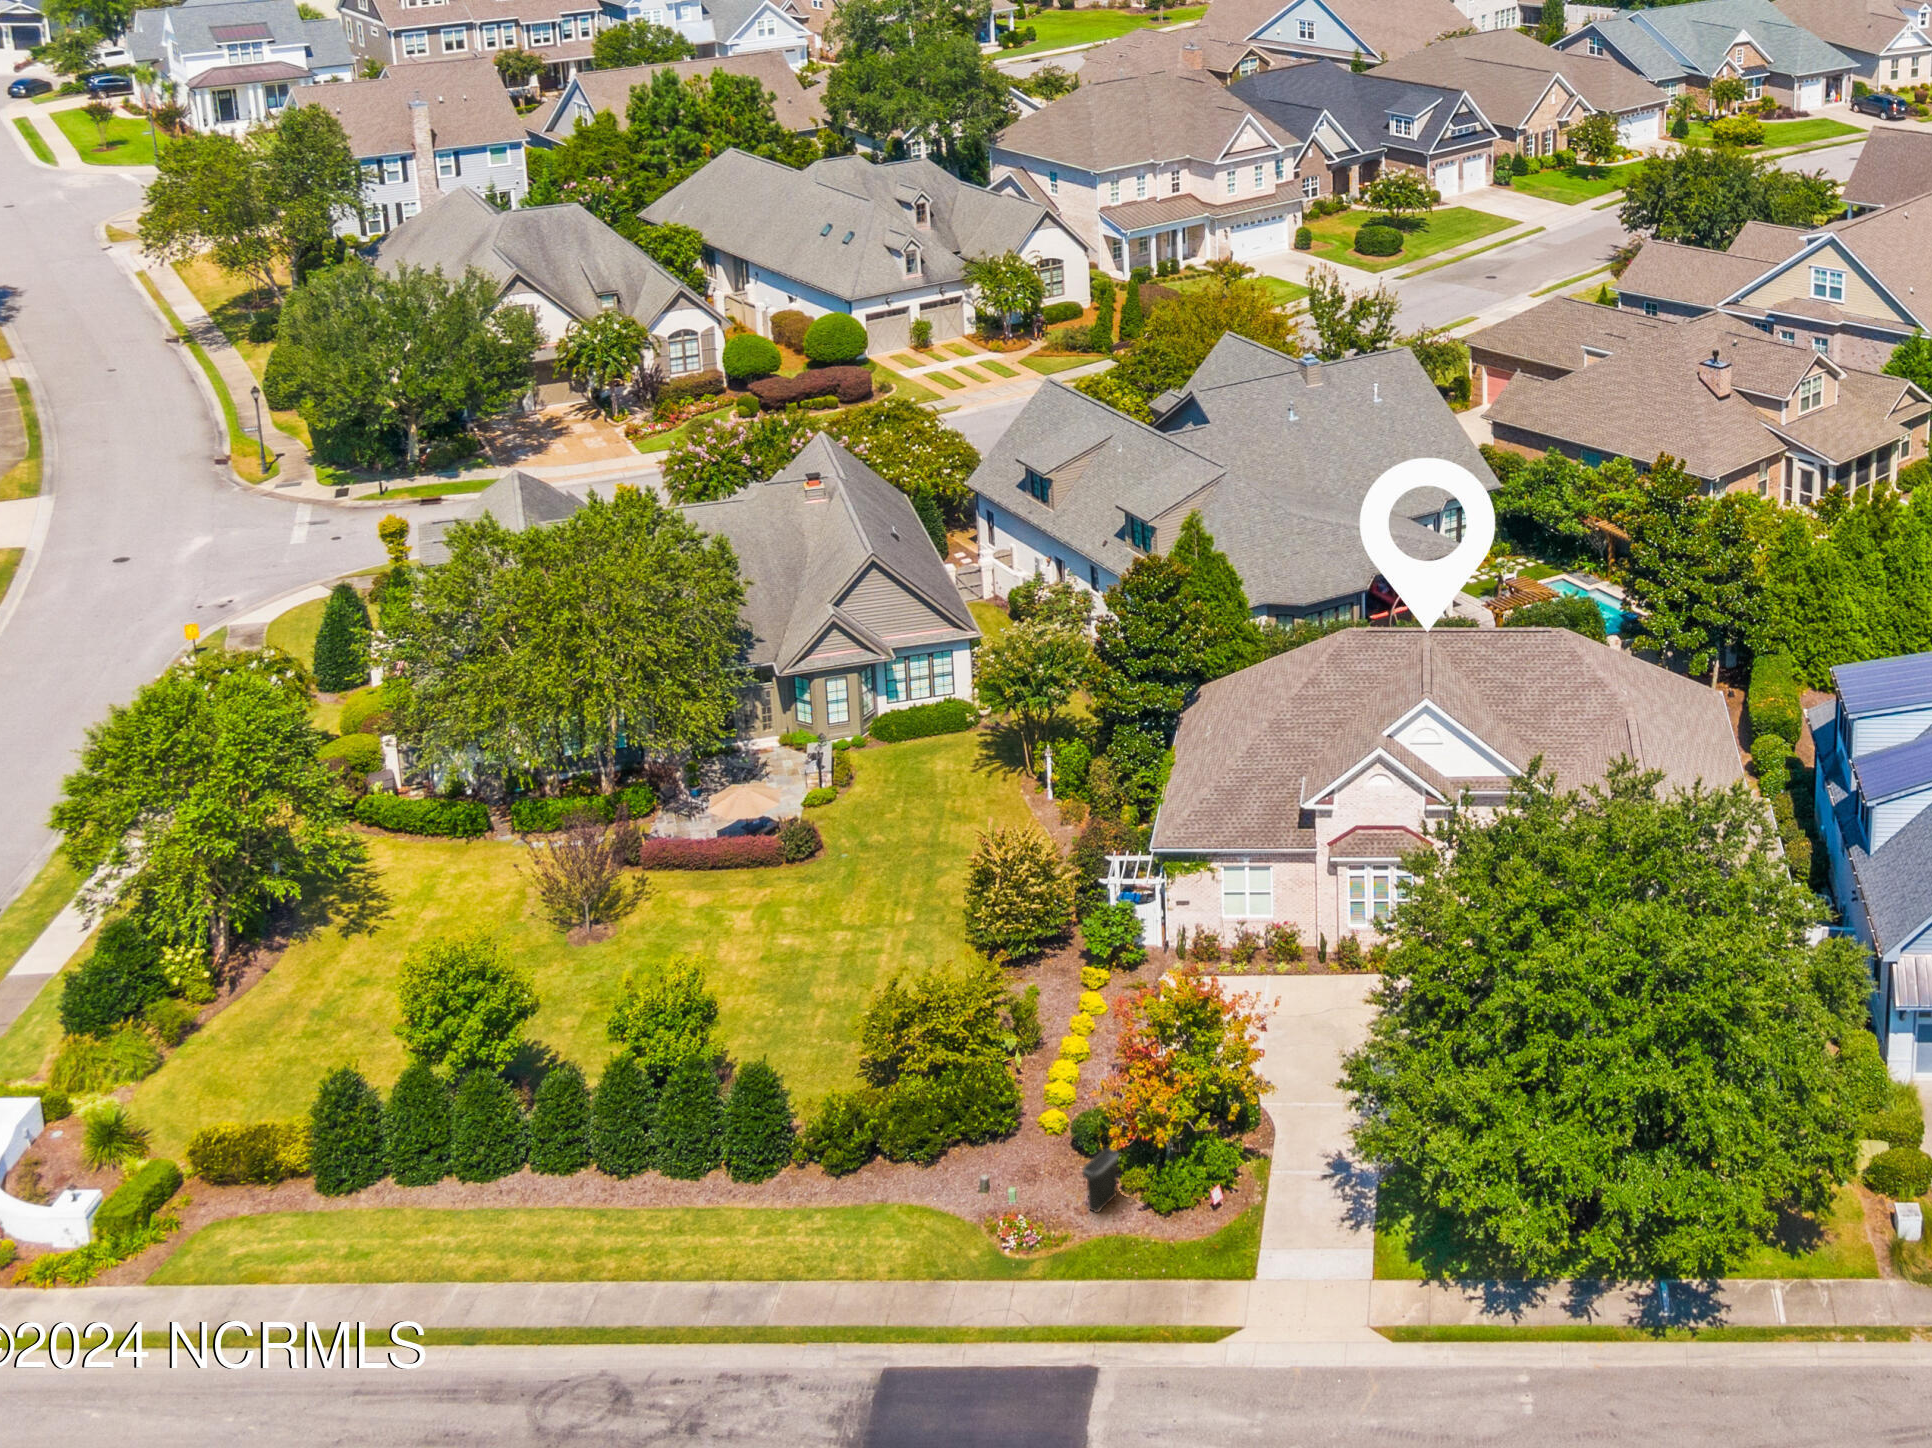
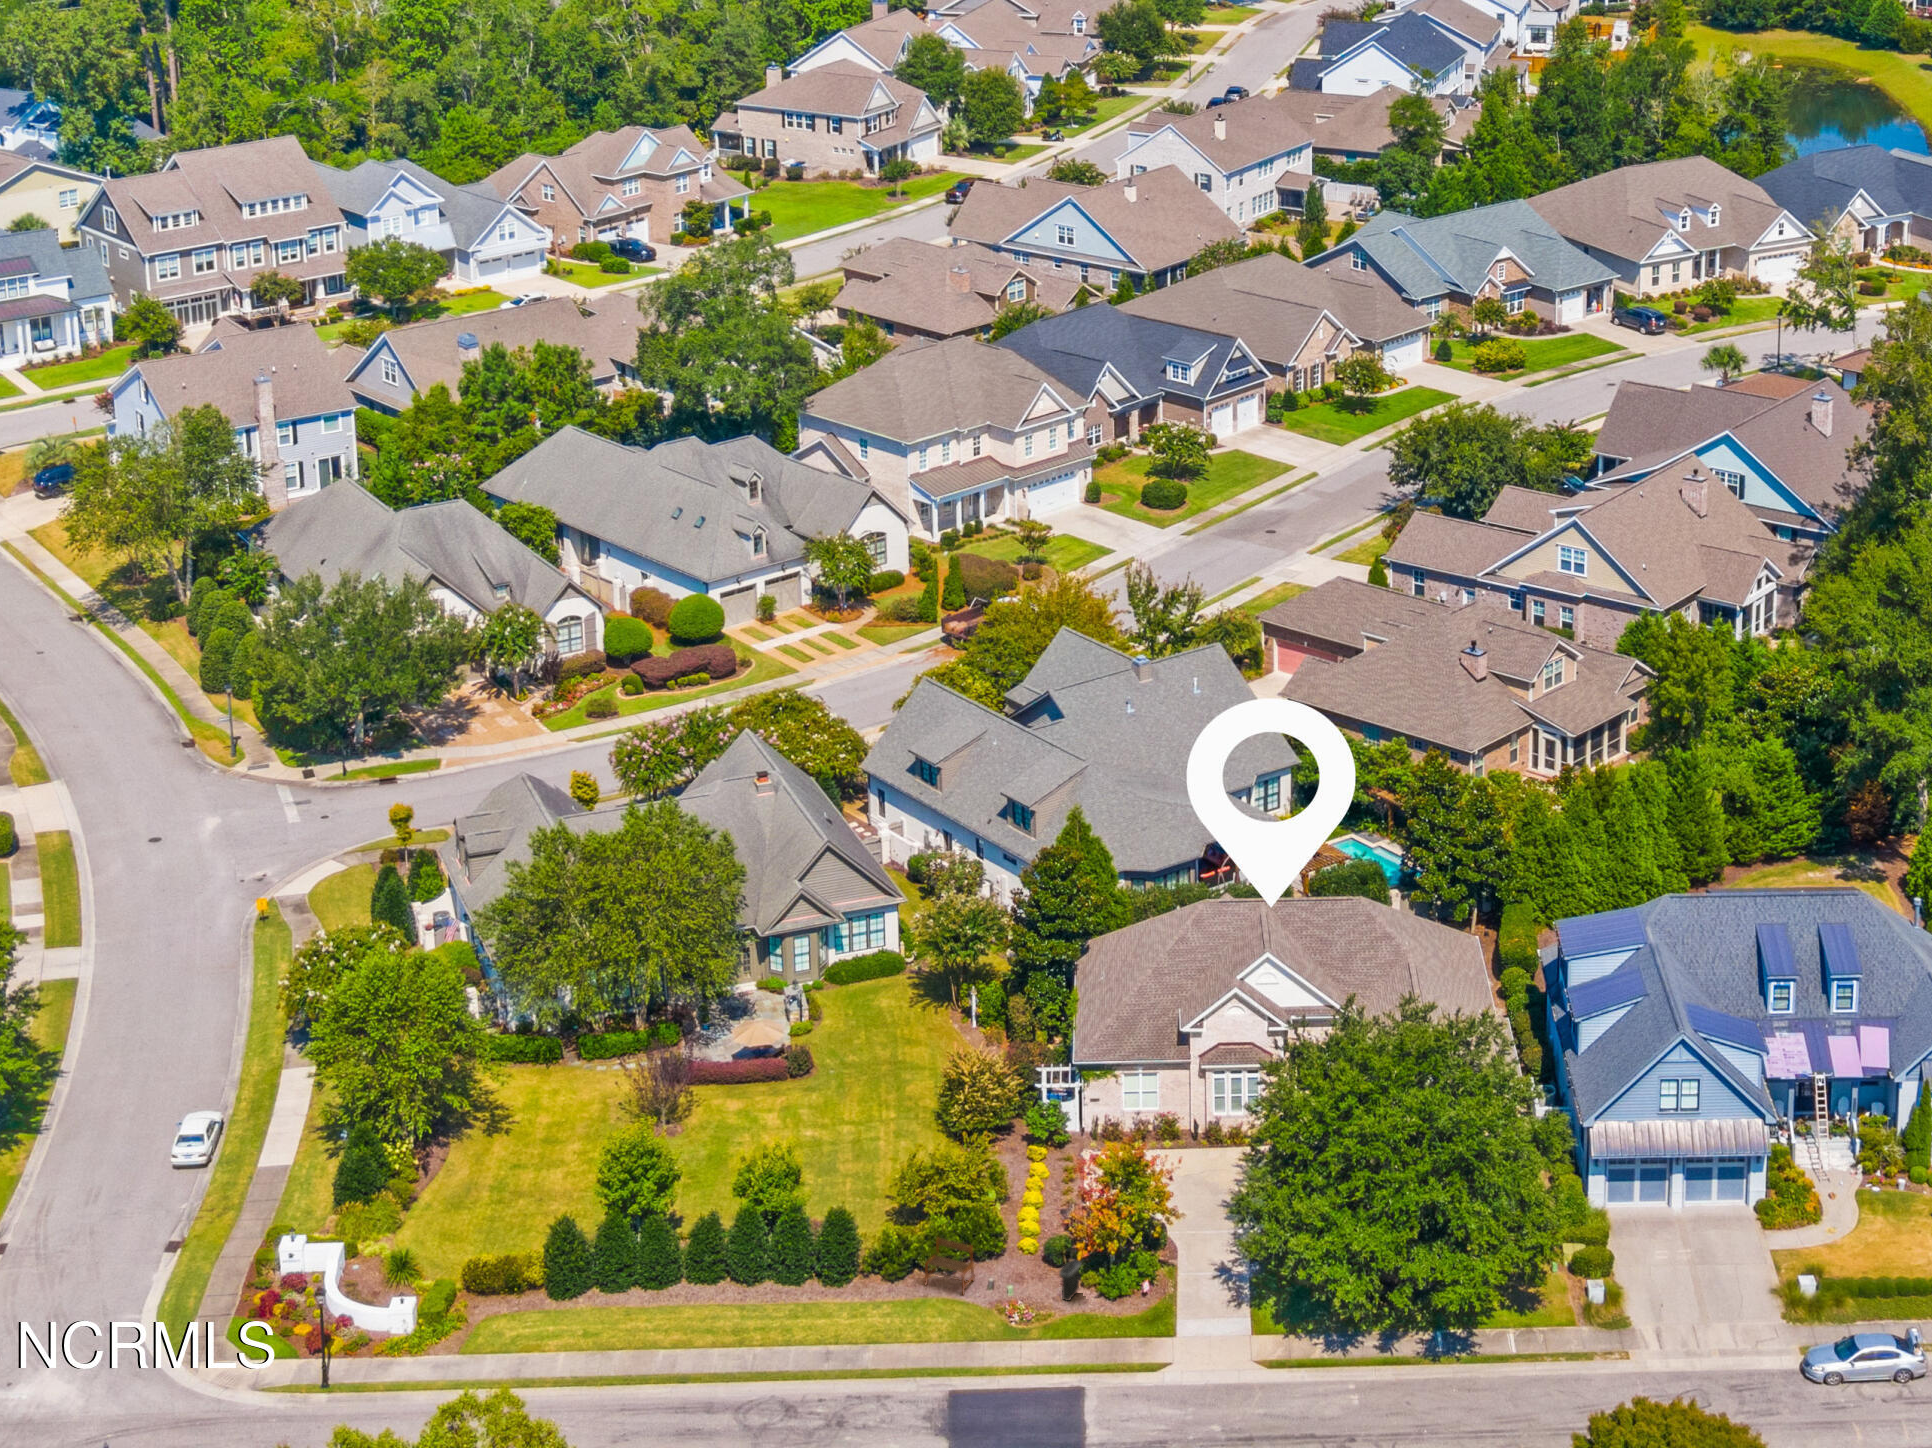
bench: none [887,1107,964,1198] -> present [925,1238,975,1294]

